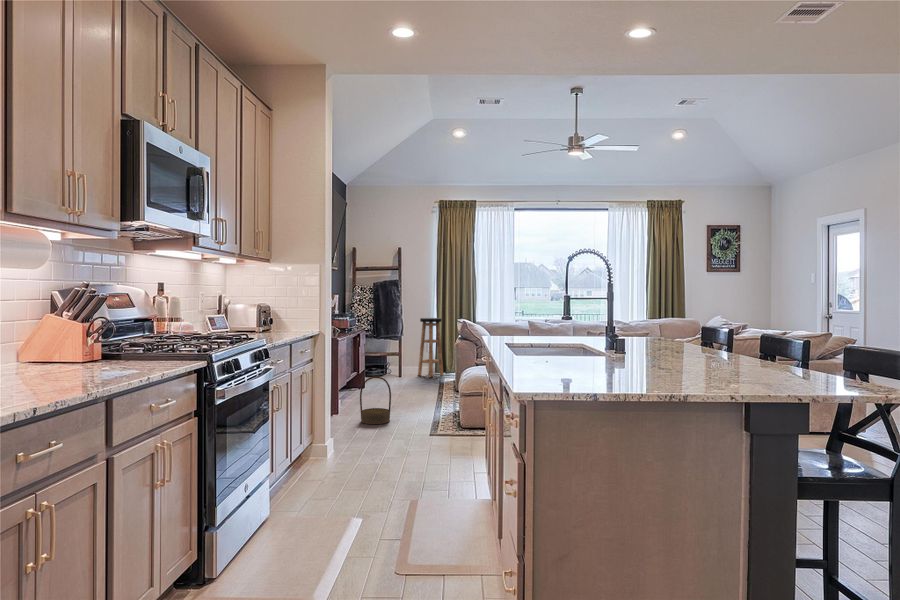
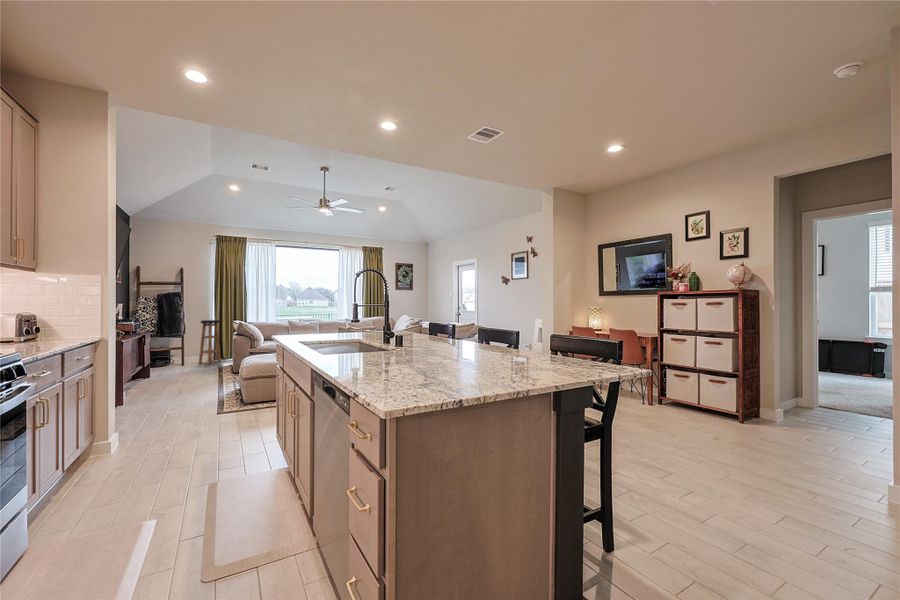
basket: present [360,377,391,424] -> none [148,370,176,405]

